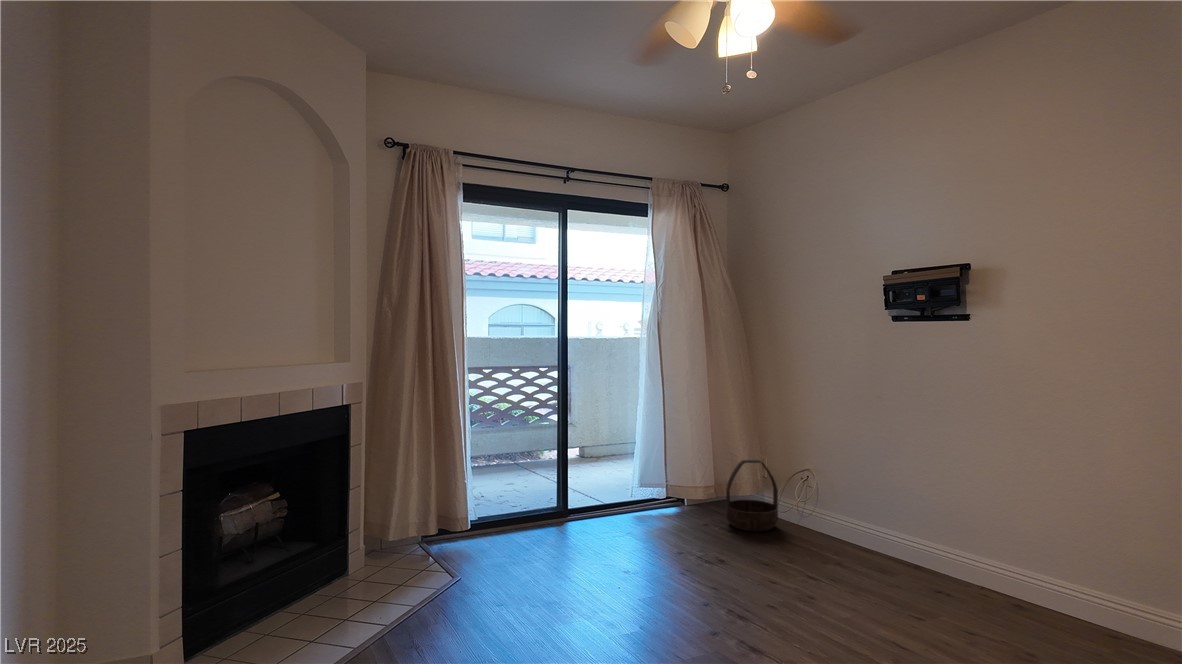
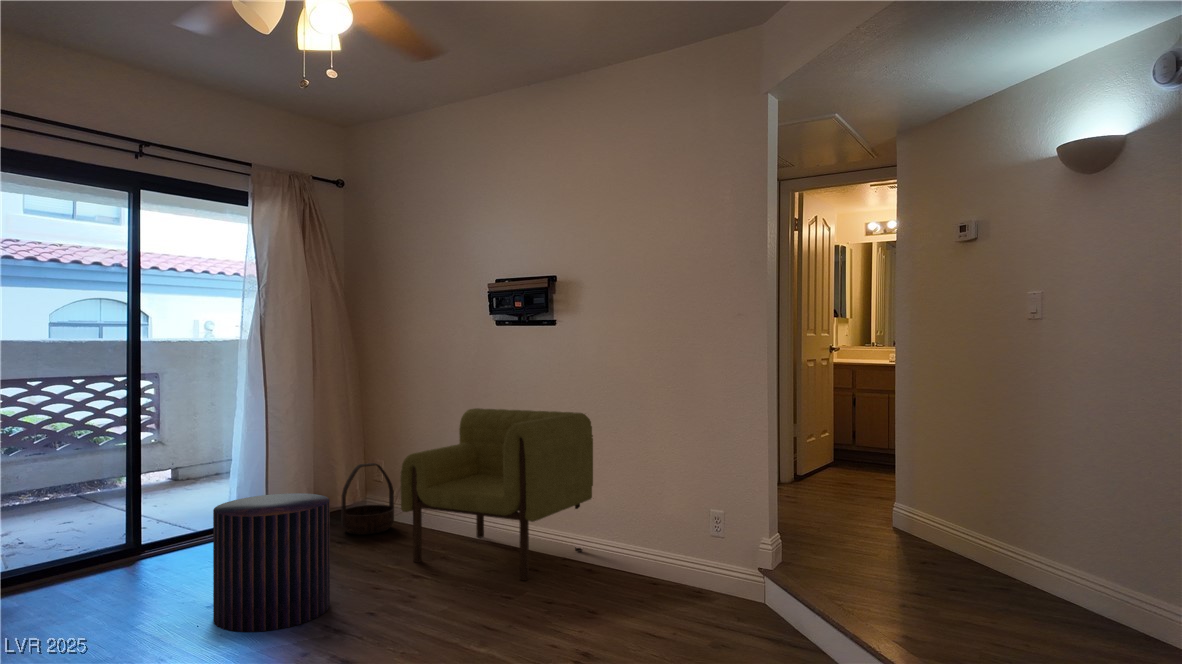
armchair: none [780,414,1038,637] -> present [400,408,593,580]
pouf: none [594,489,701,633] -> present [213,493,330,632]

